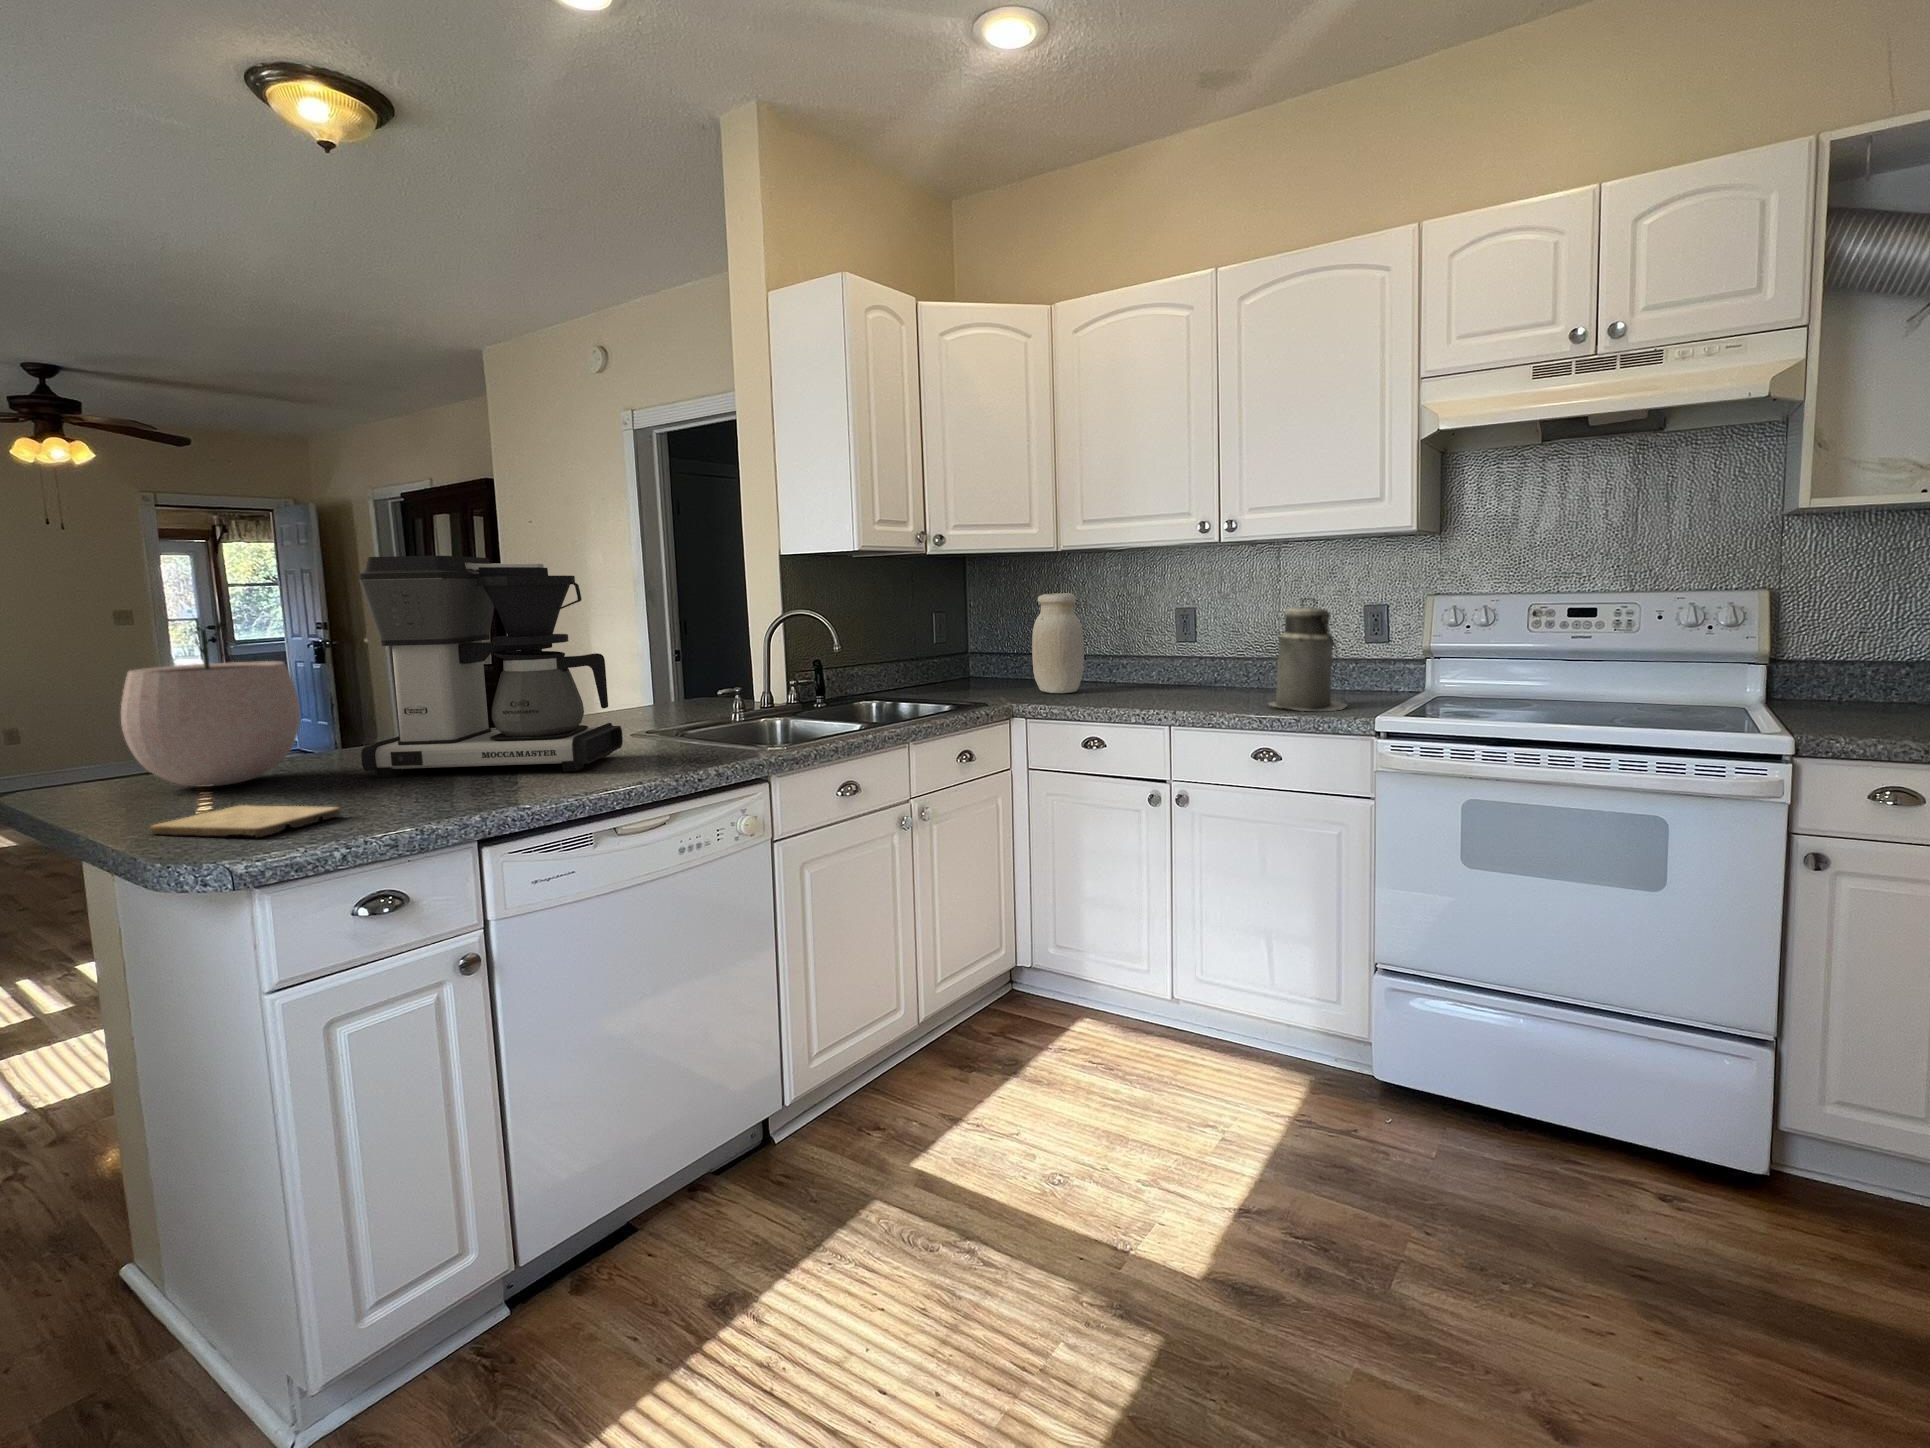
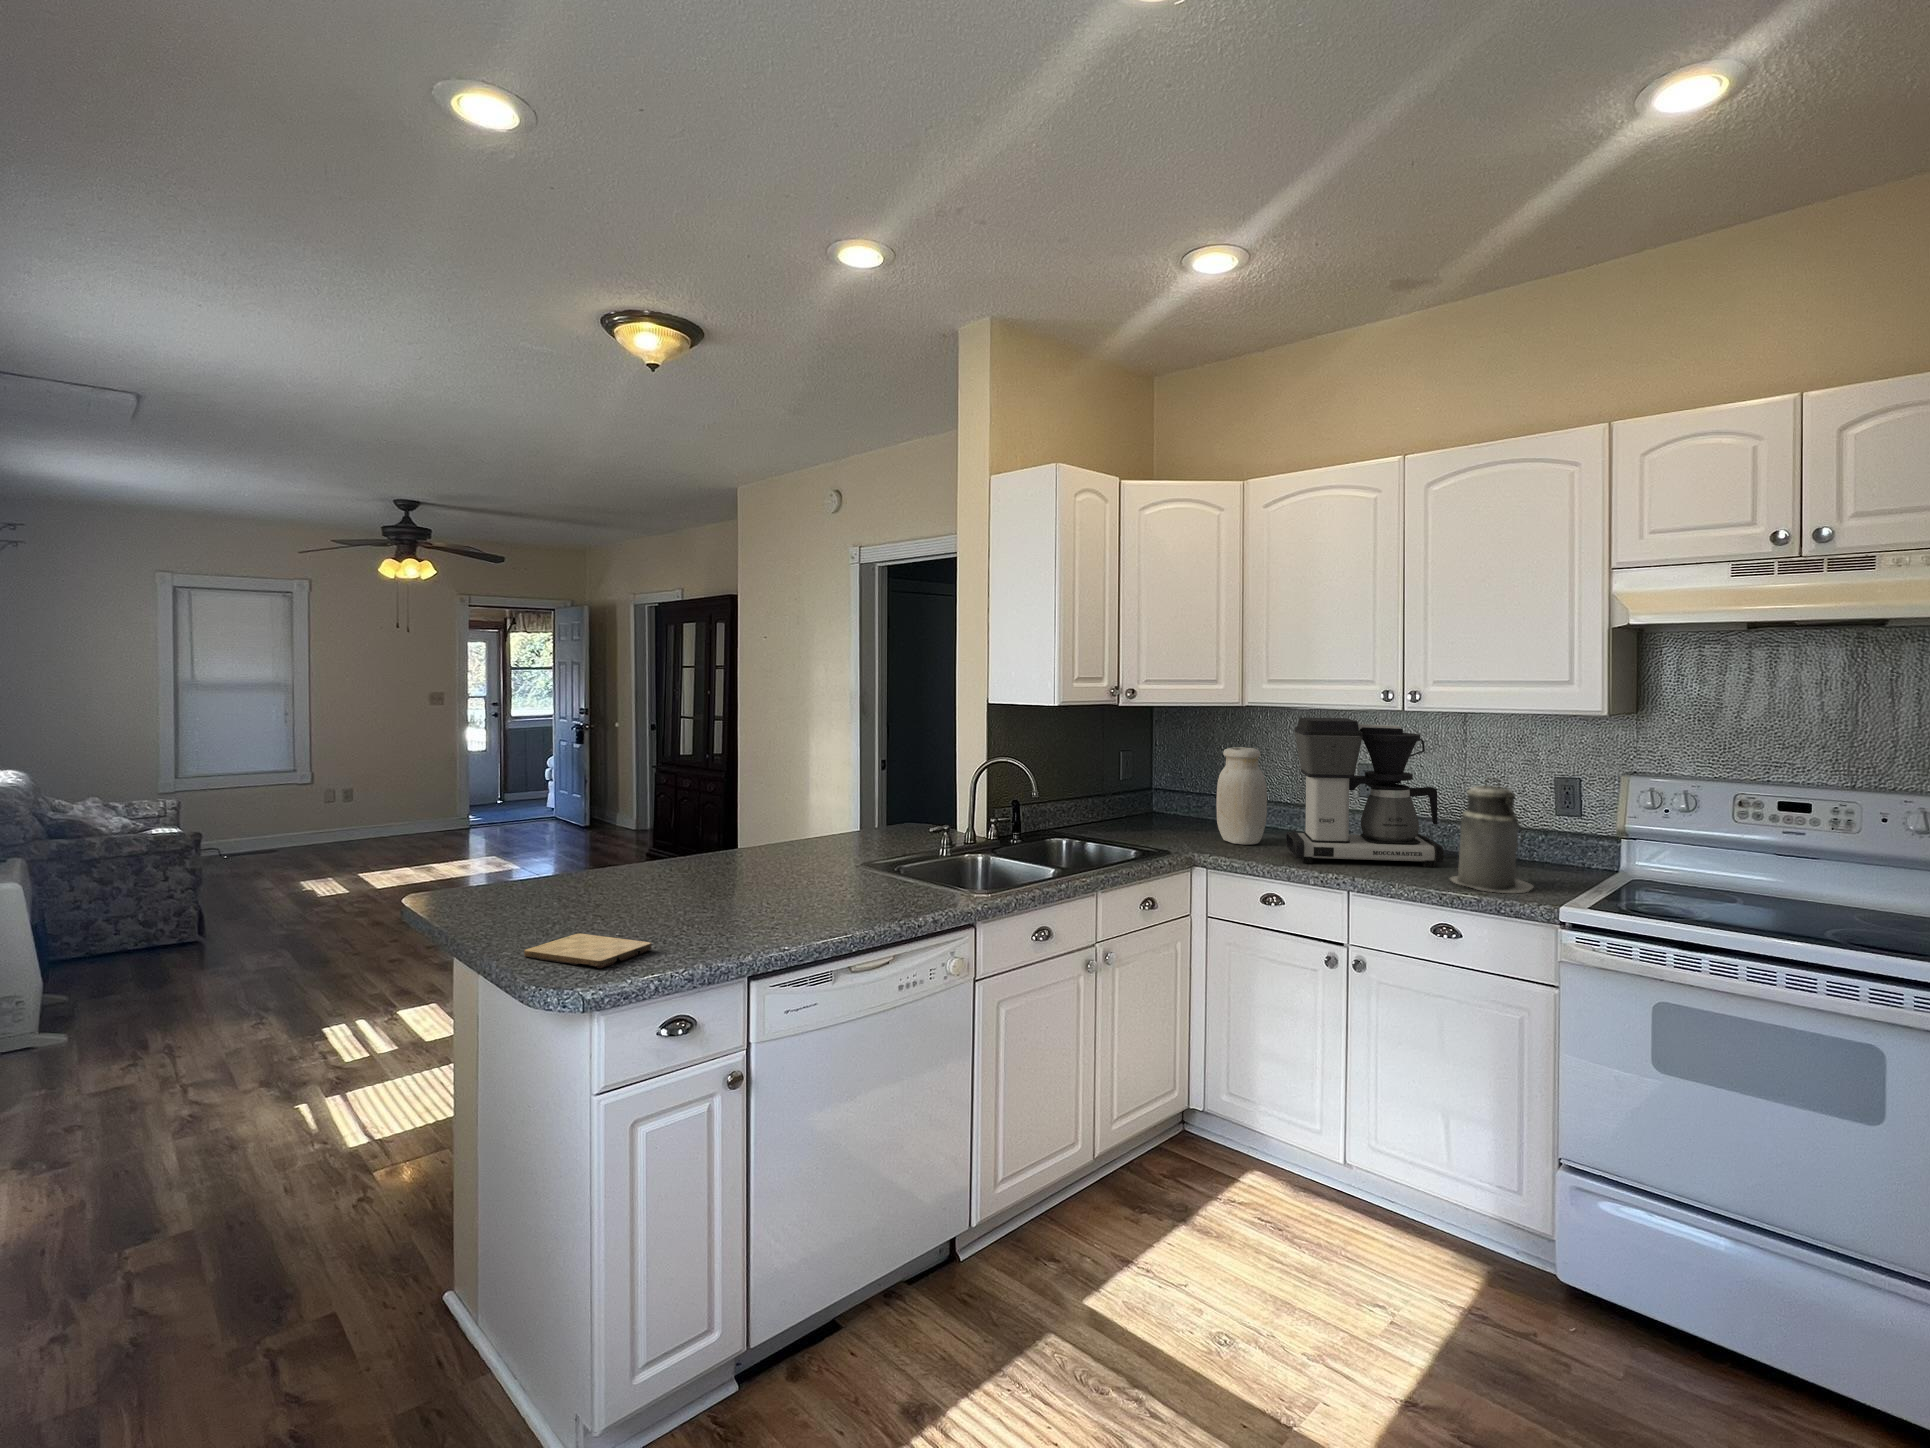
coffee maker: present [359,556,623,777] -> present [1286,718,1443,867]
plant pot: present [121,618,300,787] -> none [496,770,615,908]

